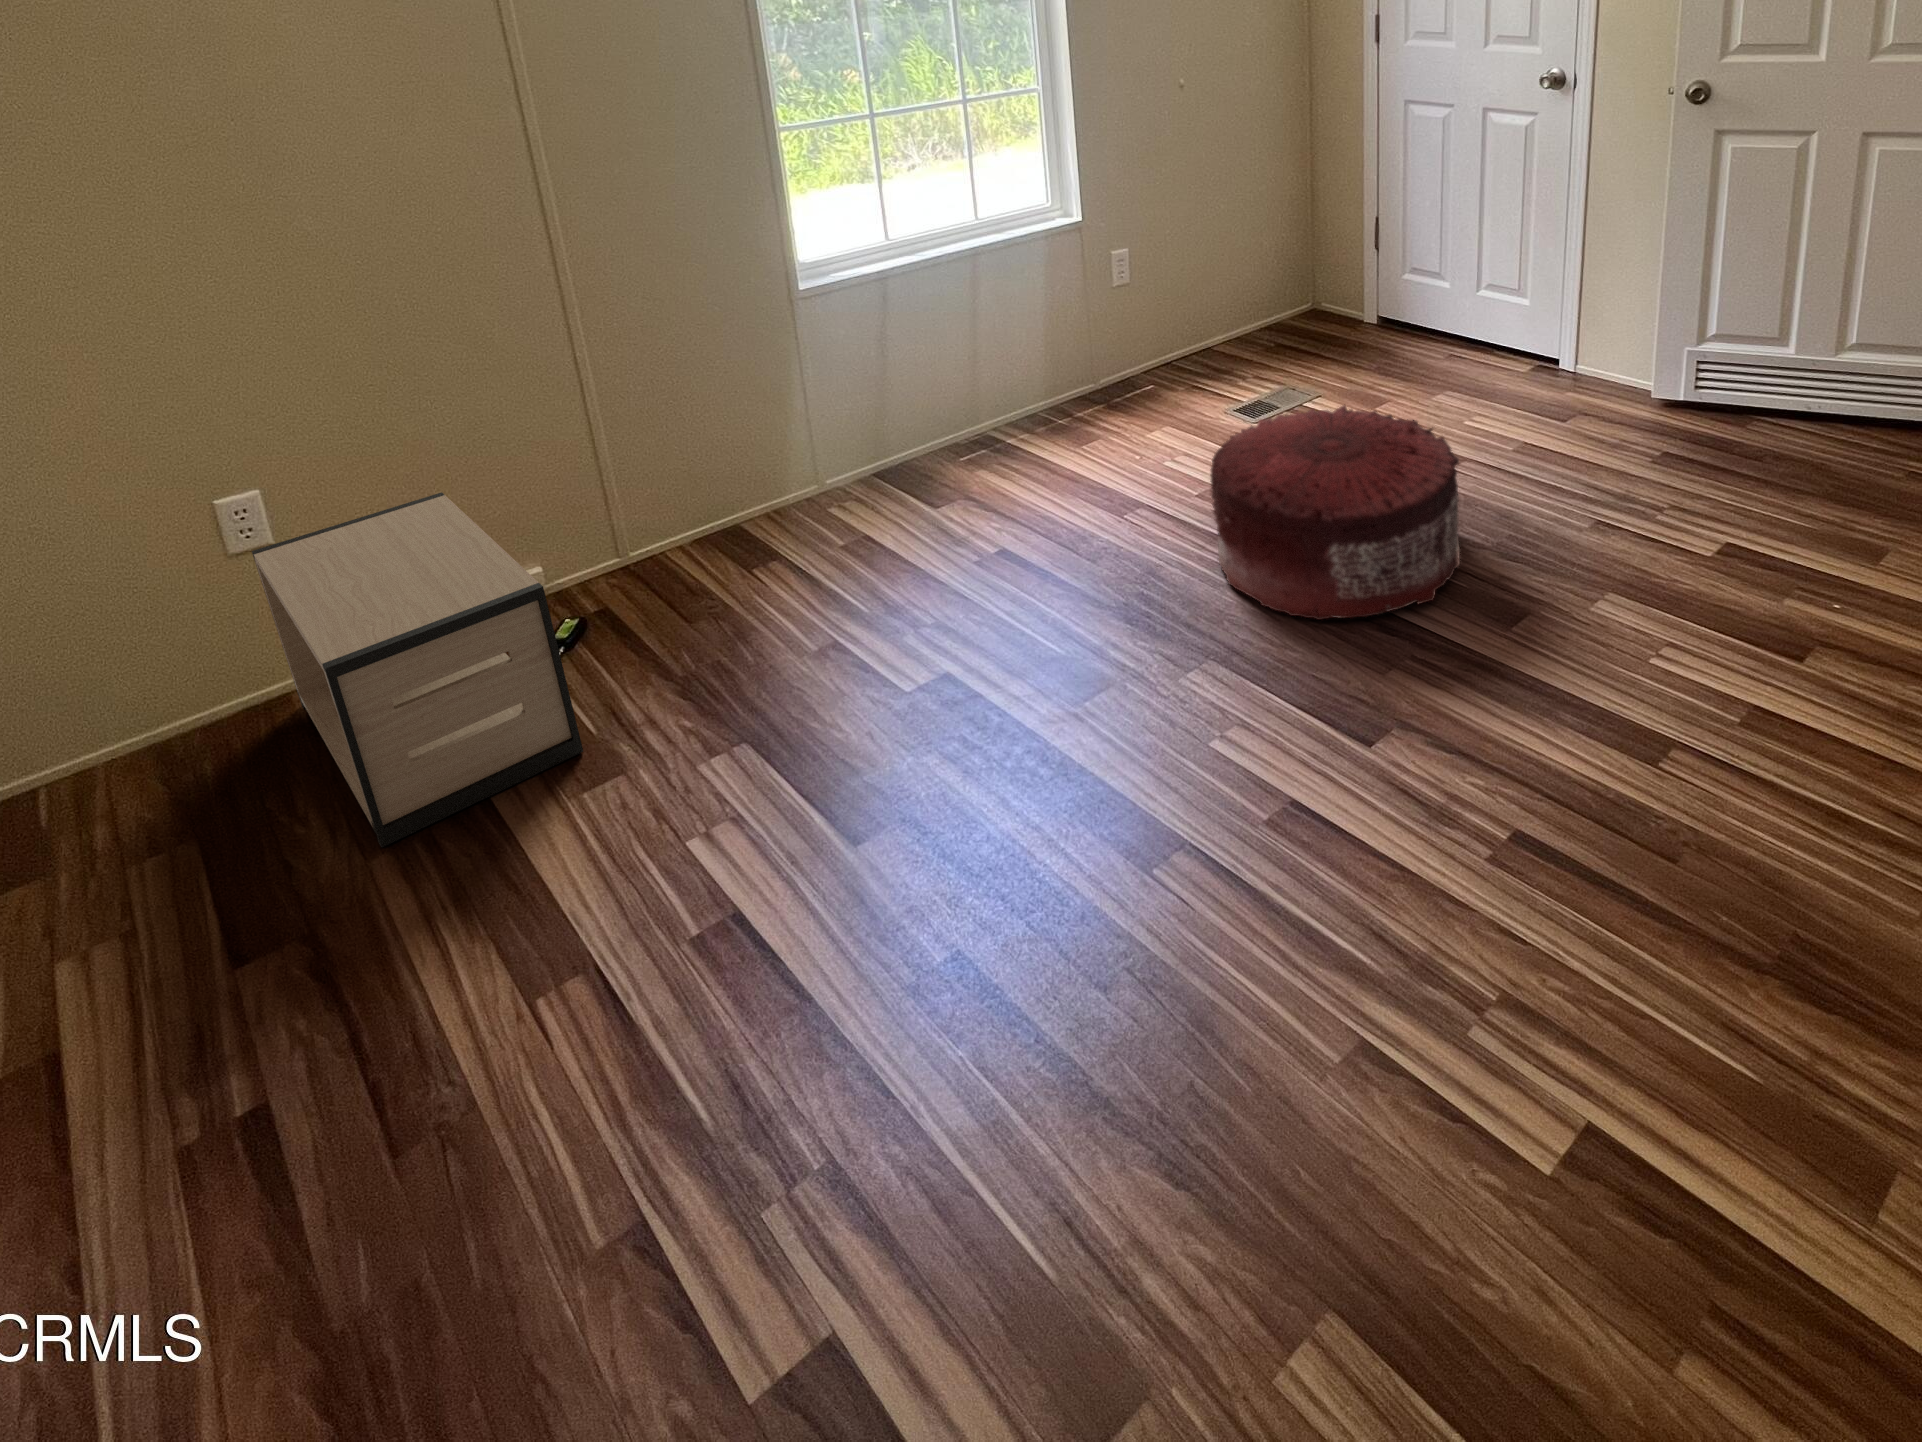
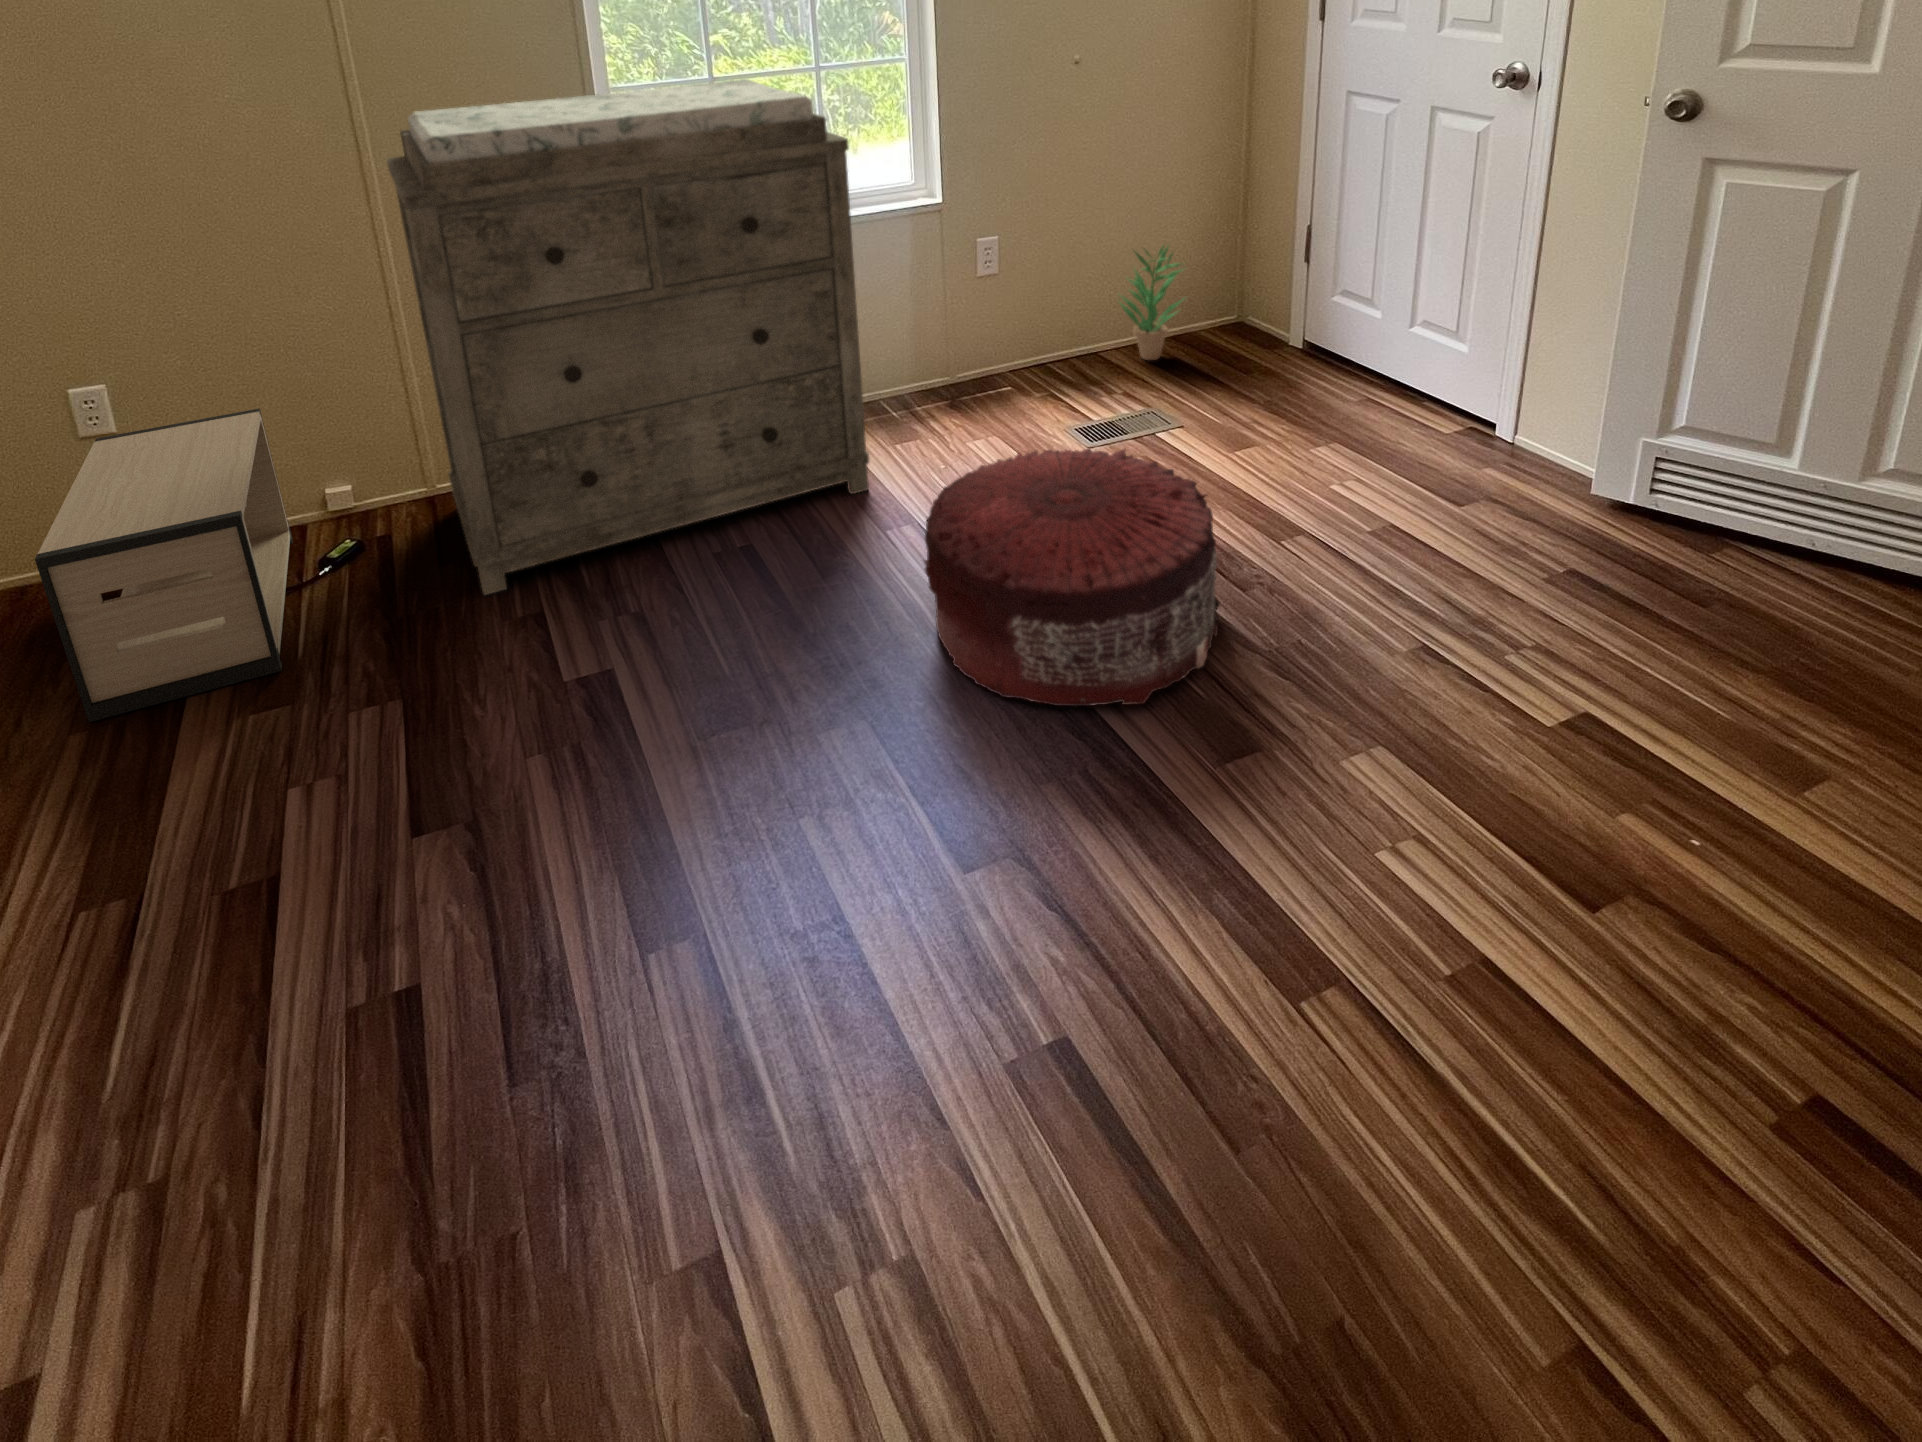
dresser: none [580,107,1084,642] -> present [387,79,869,595]
potted plant: none [1225,238,1291,347] -> present [1119,246,1182,360]

